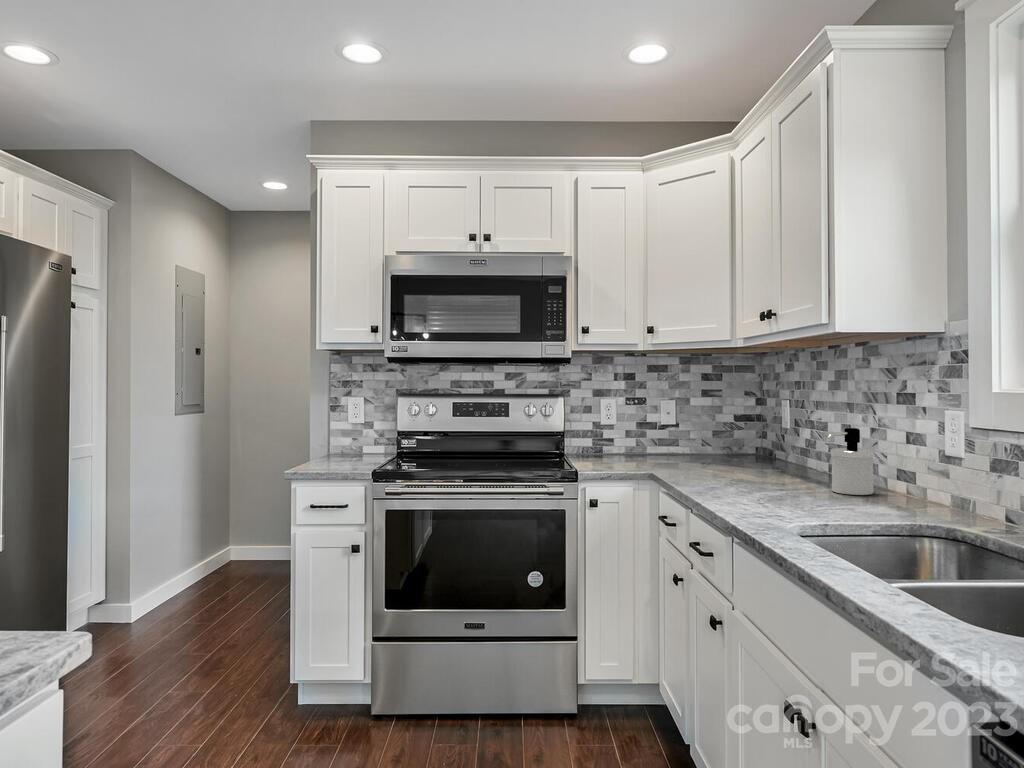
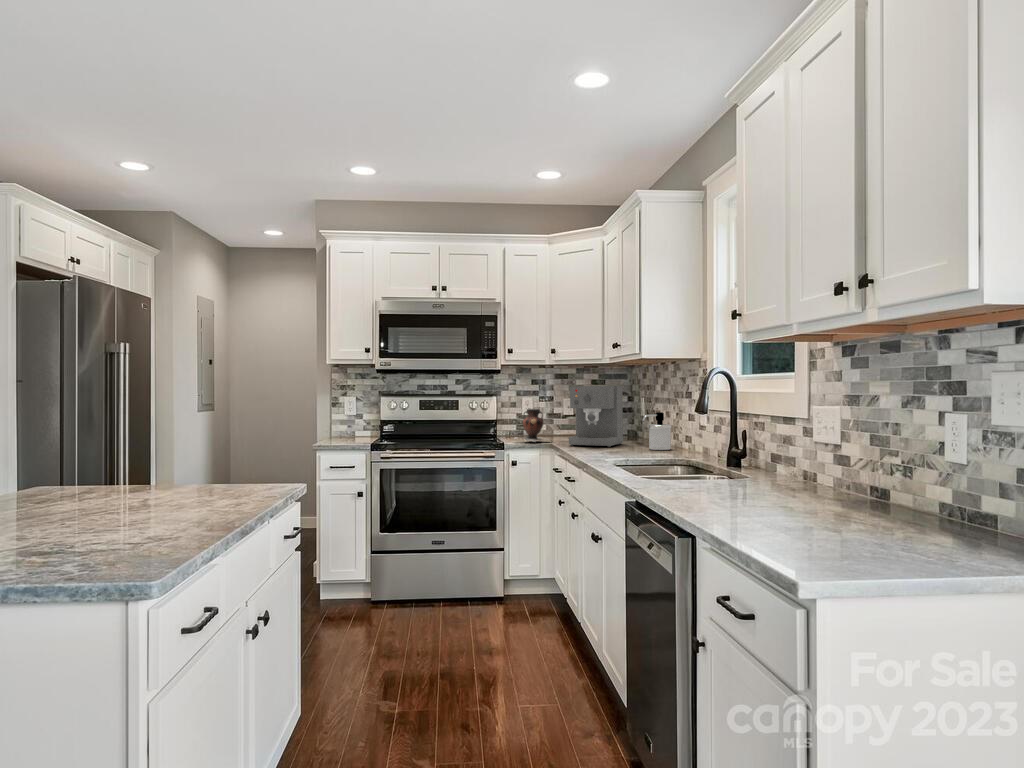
coffee maker: none [684,383,770,484] -> present [569,386,623,447]
vase: none [592,417,655,470] -> present [523,409,550,442]

